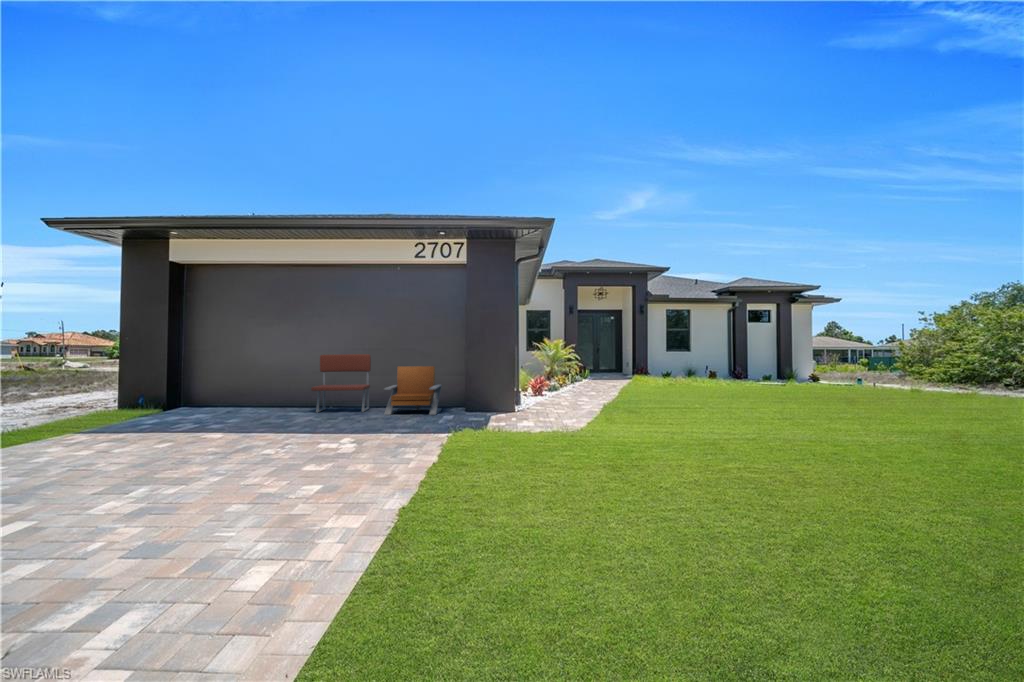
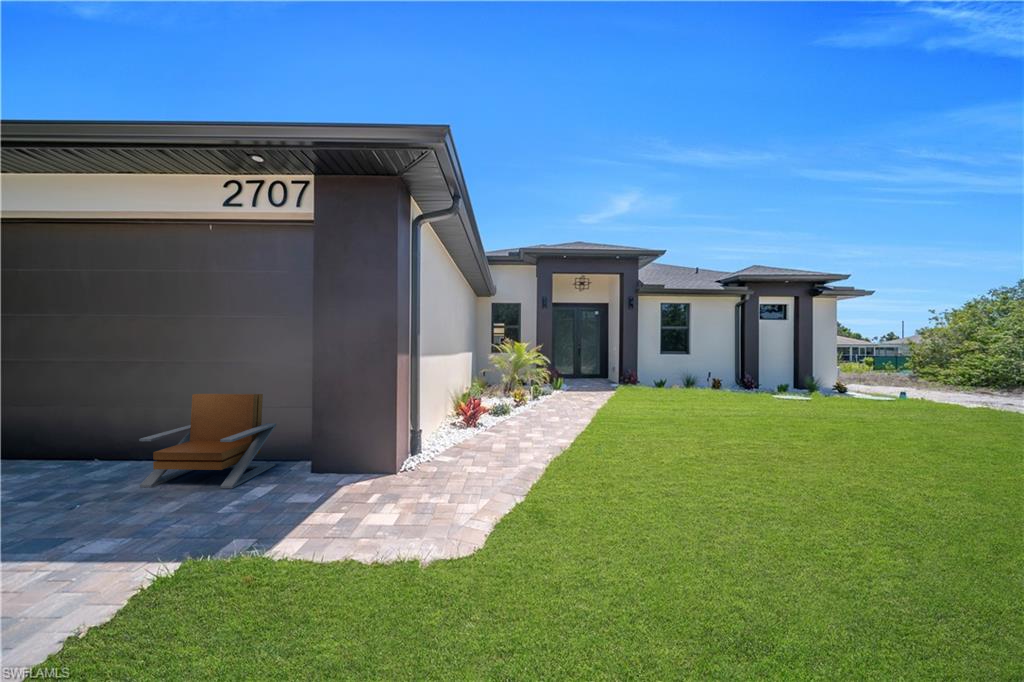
bench: present [311,354,371,413] -> none [24,371,159,474]

